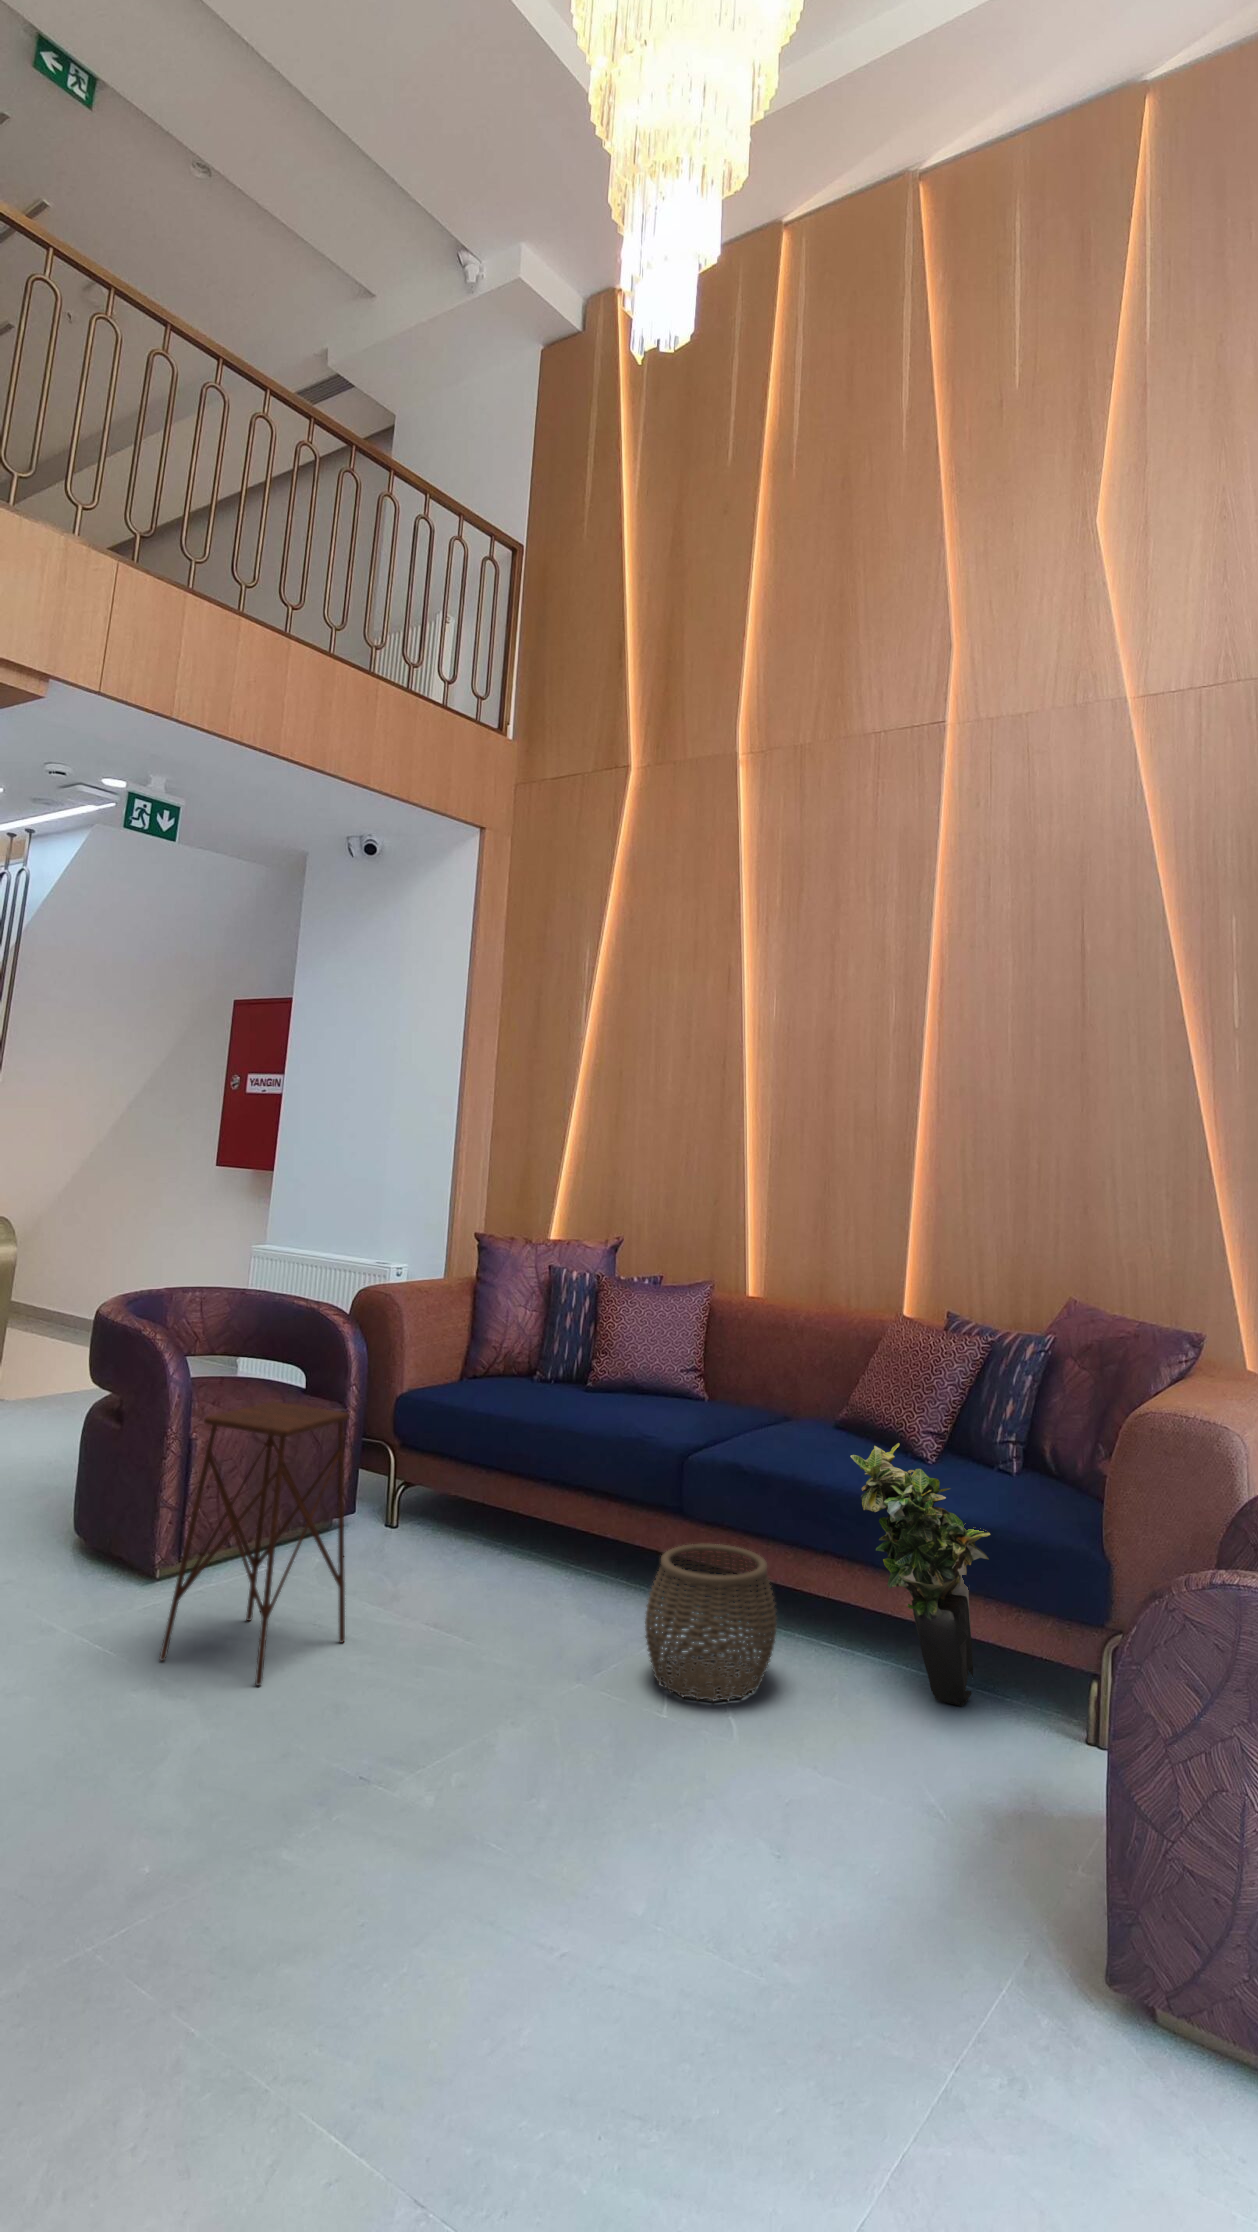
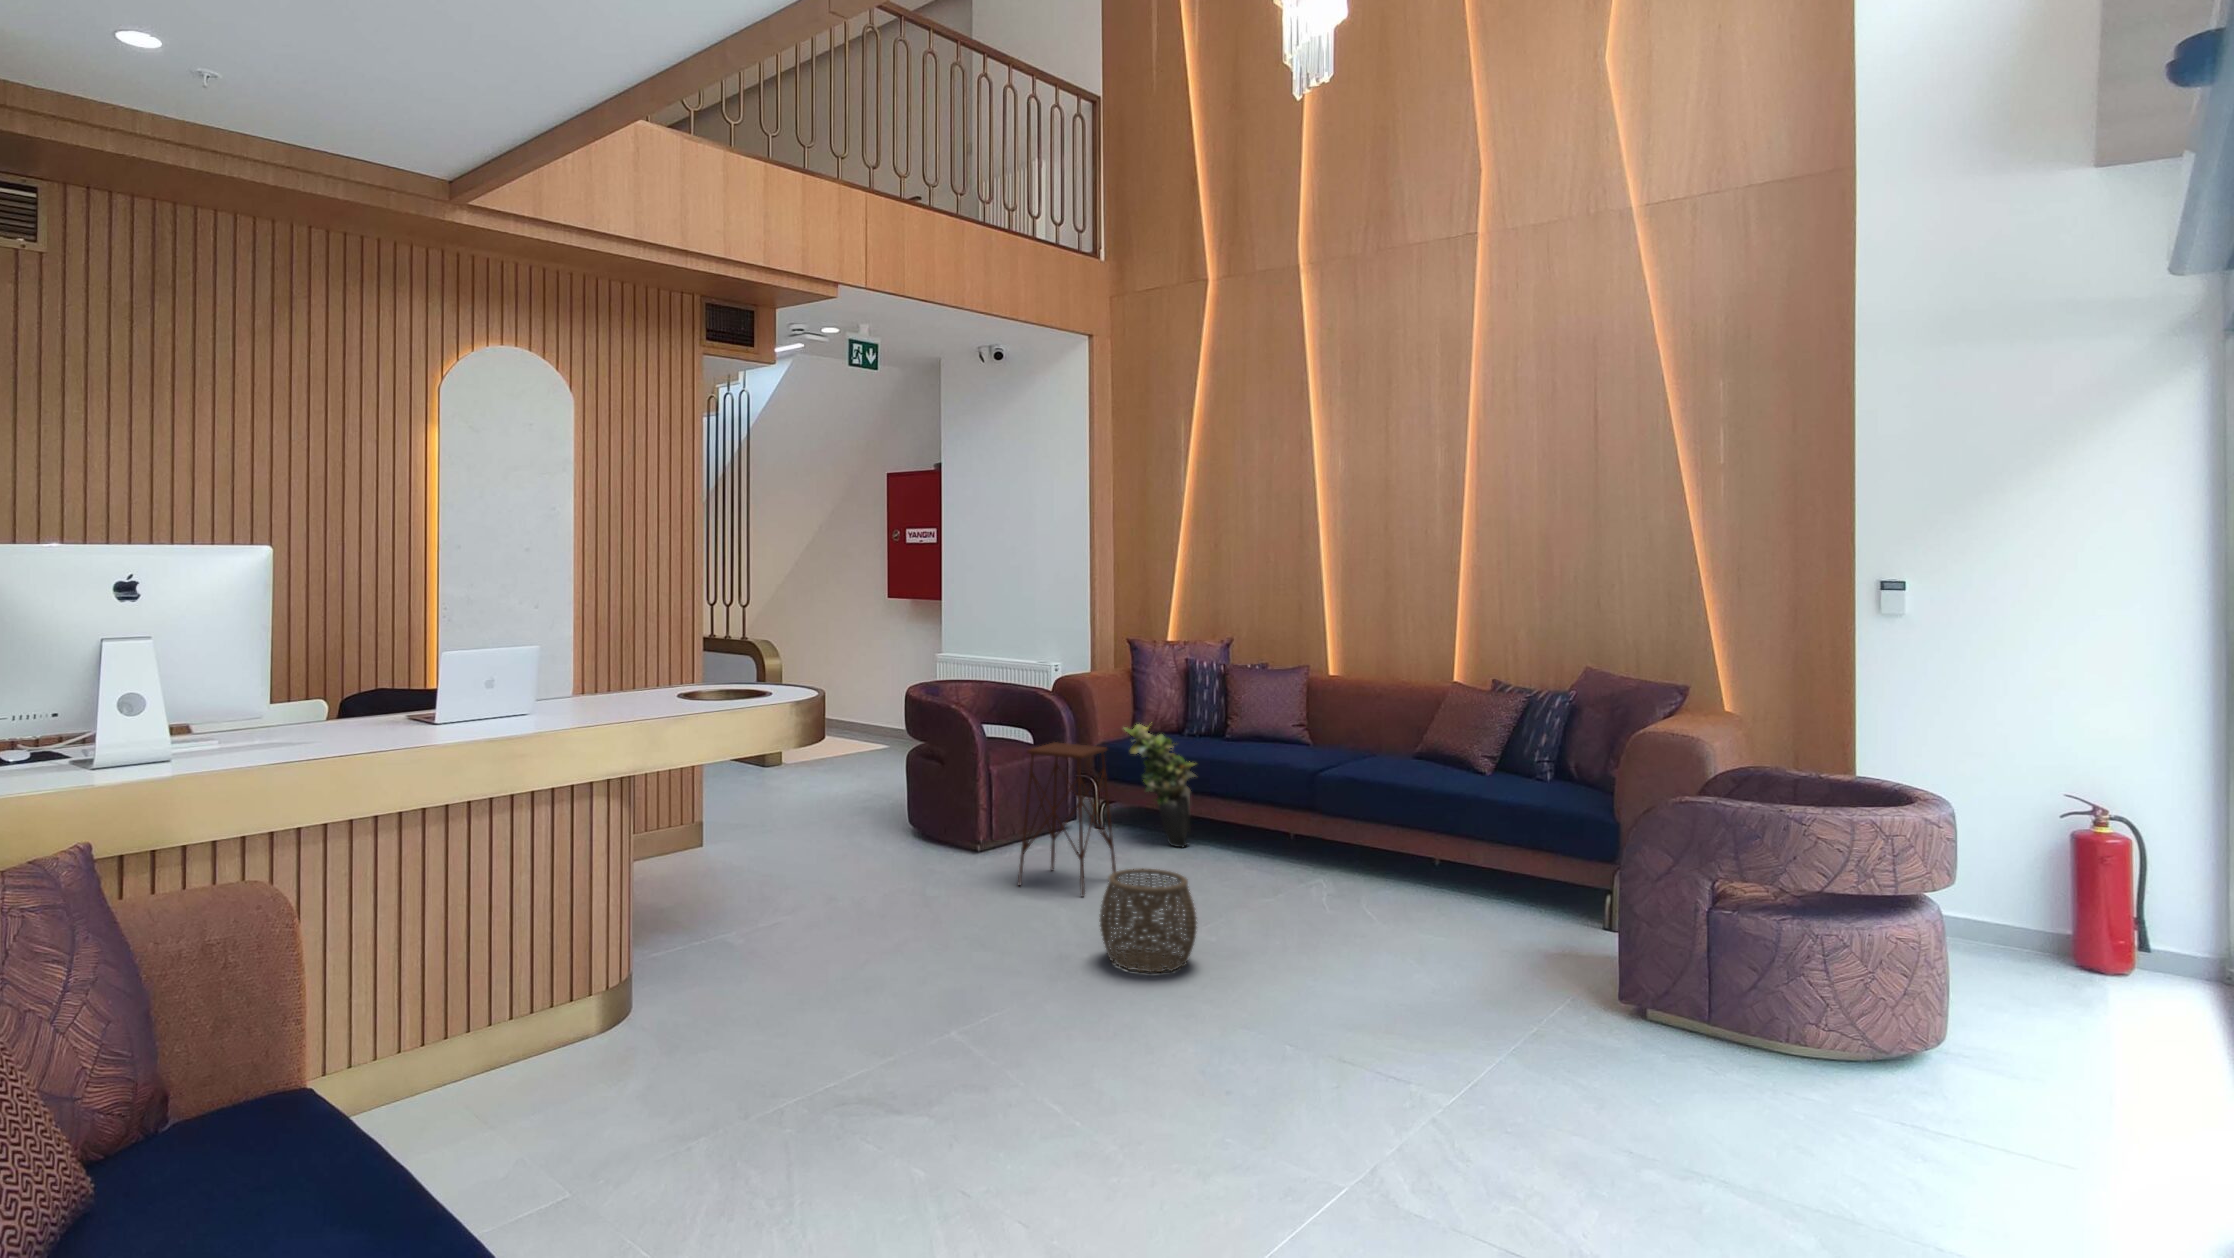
potted plant: present [851,1443,990,1706] -> present [1124,724,1196,847]
woven basket: present [645,1544,777,1701] -> present [1100,869,1197,972]

